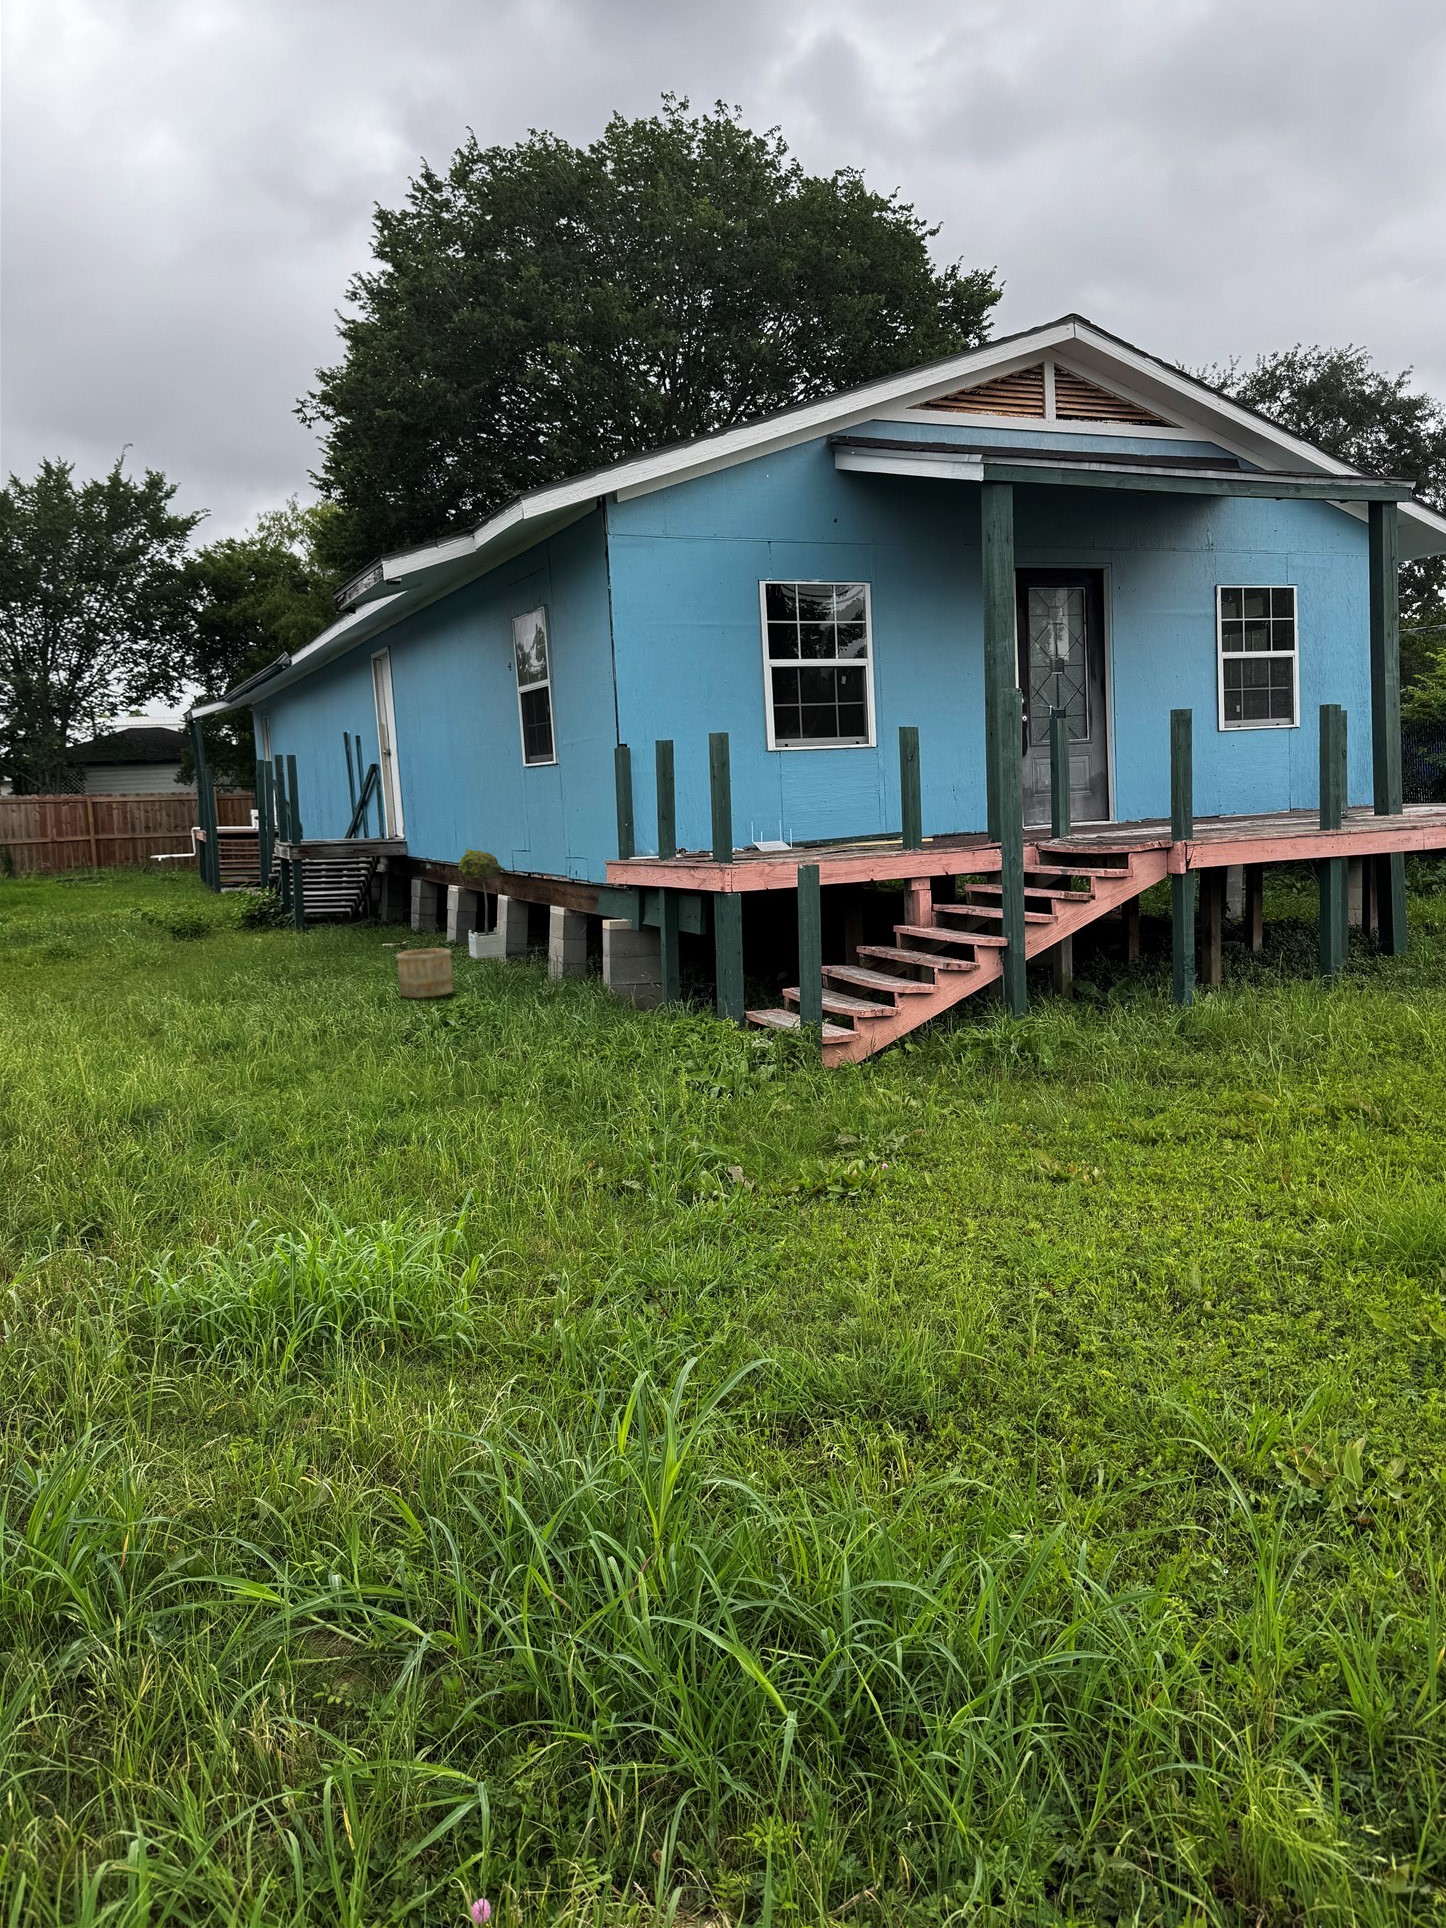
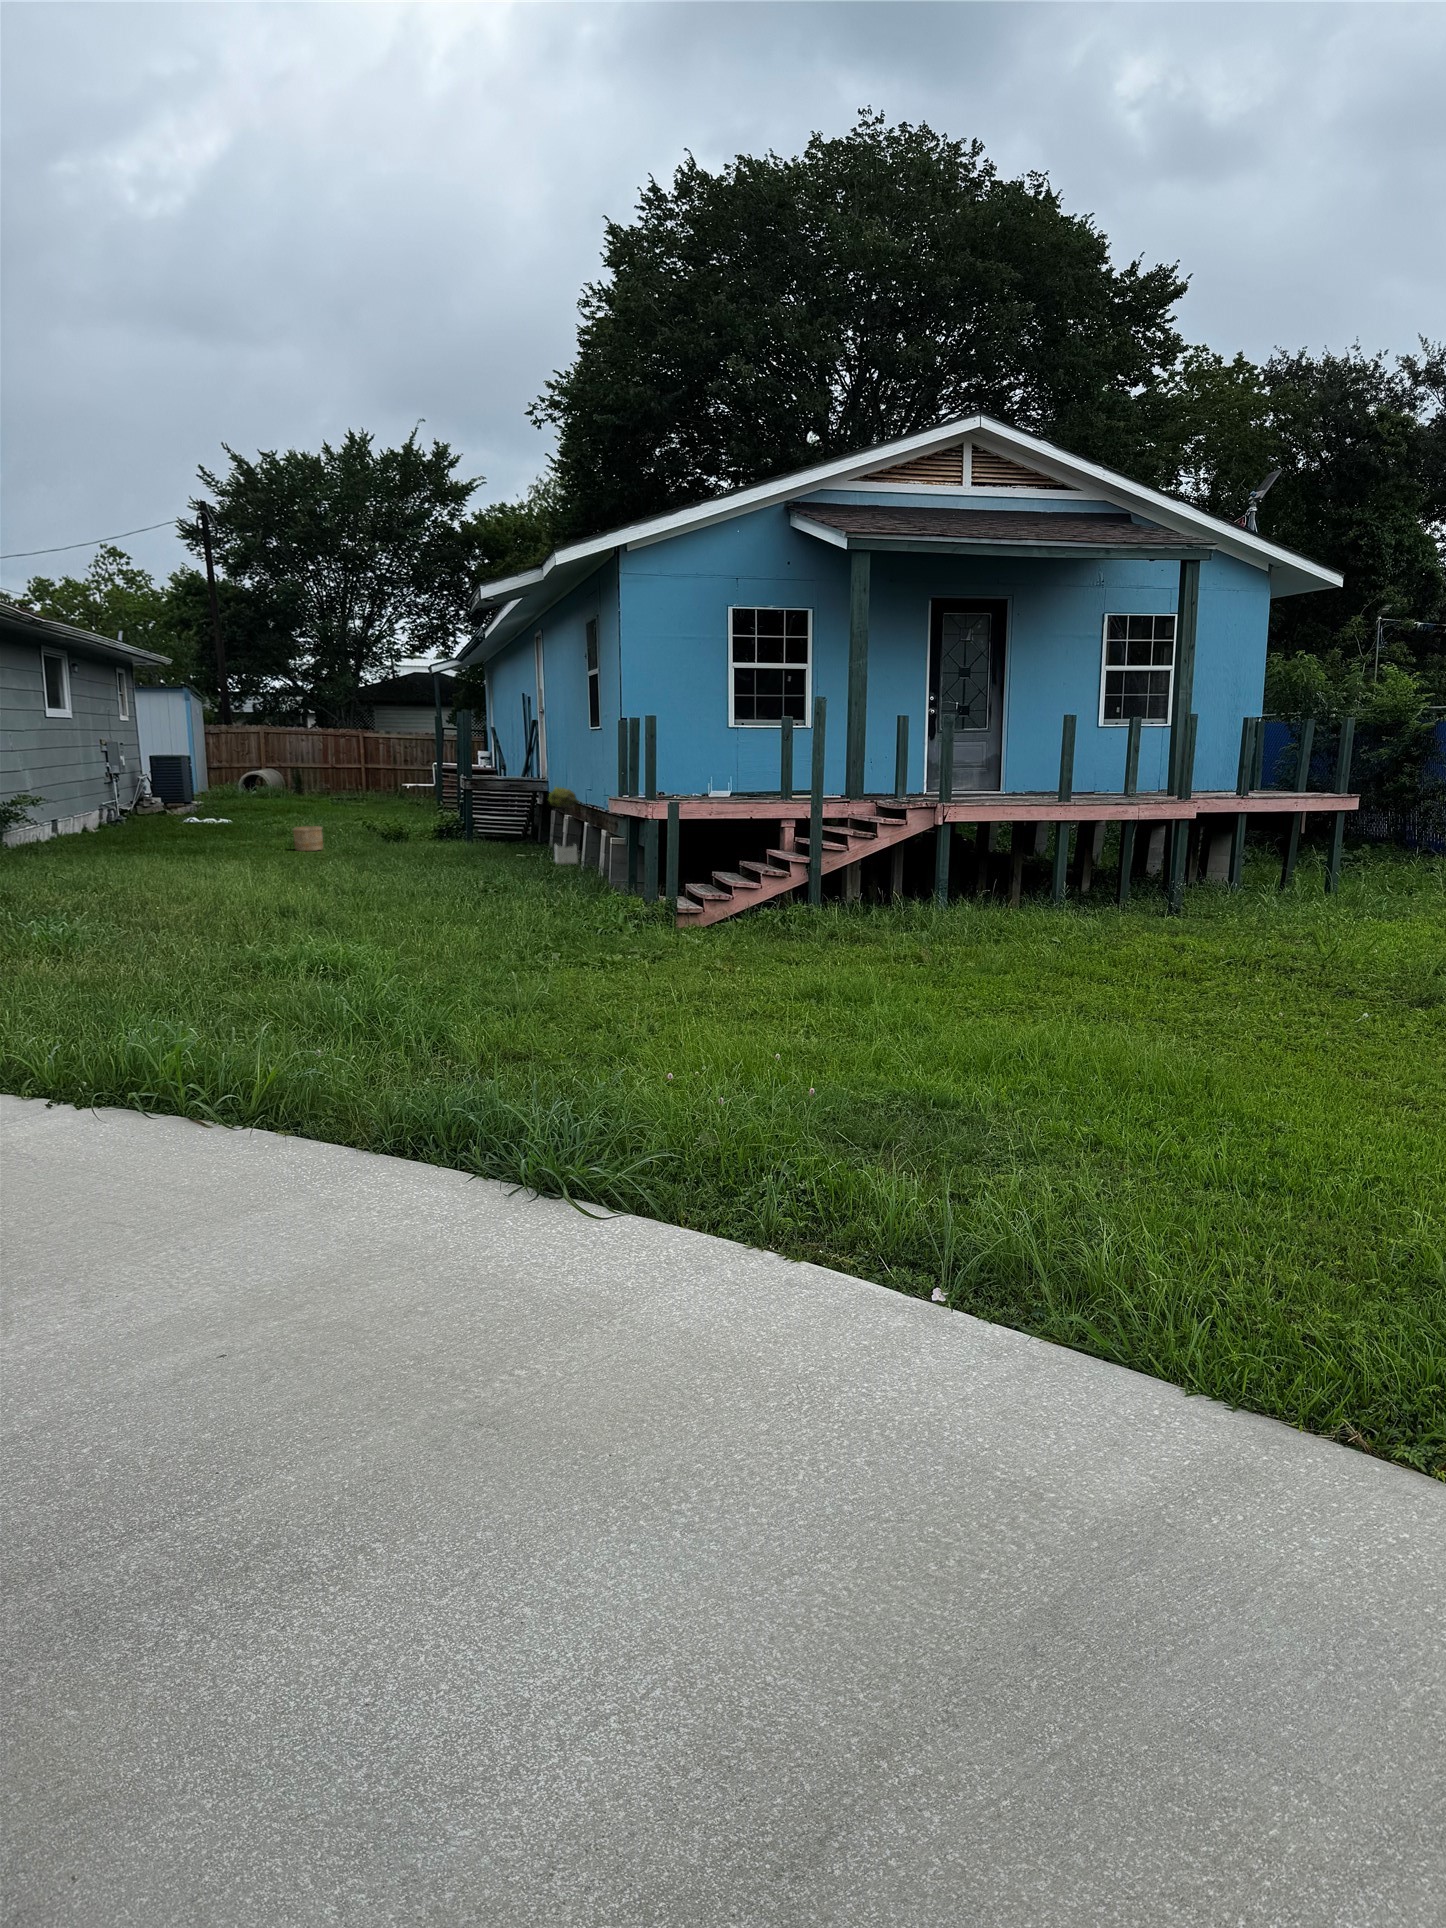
wooden bucket: present [396,948,453,998] -> present [293,826,323,851]

